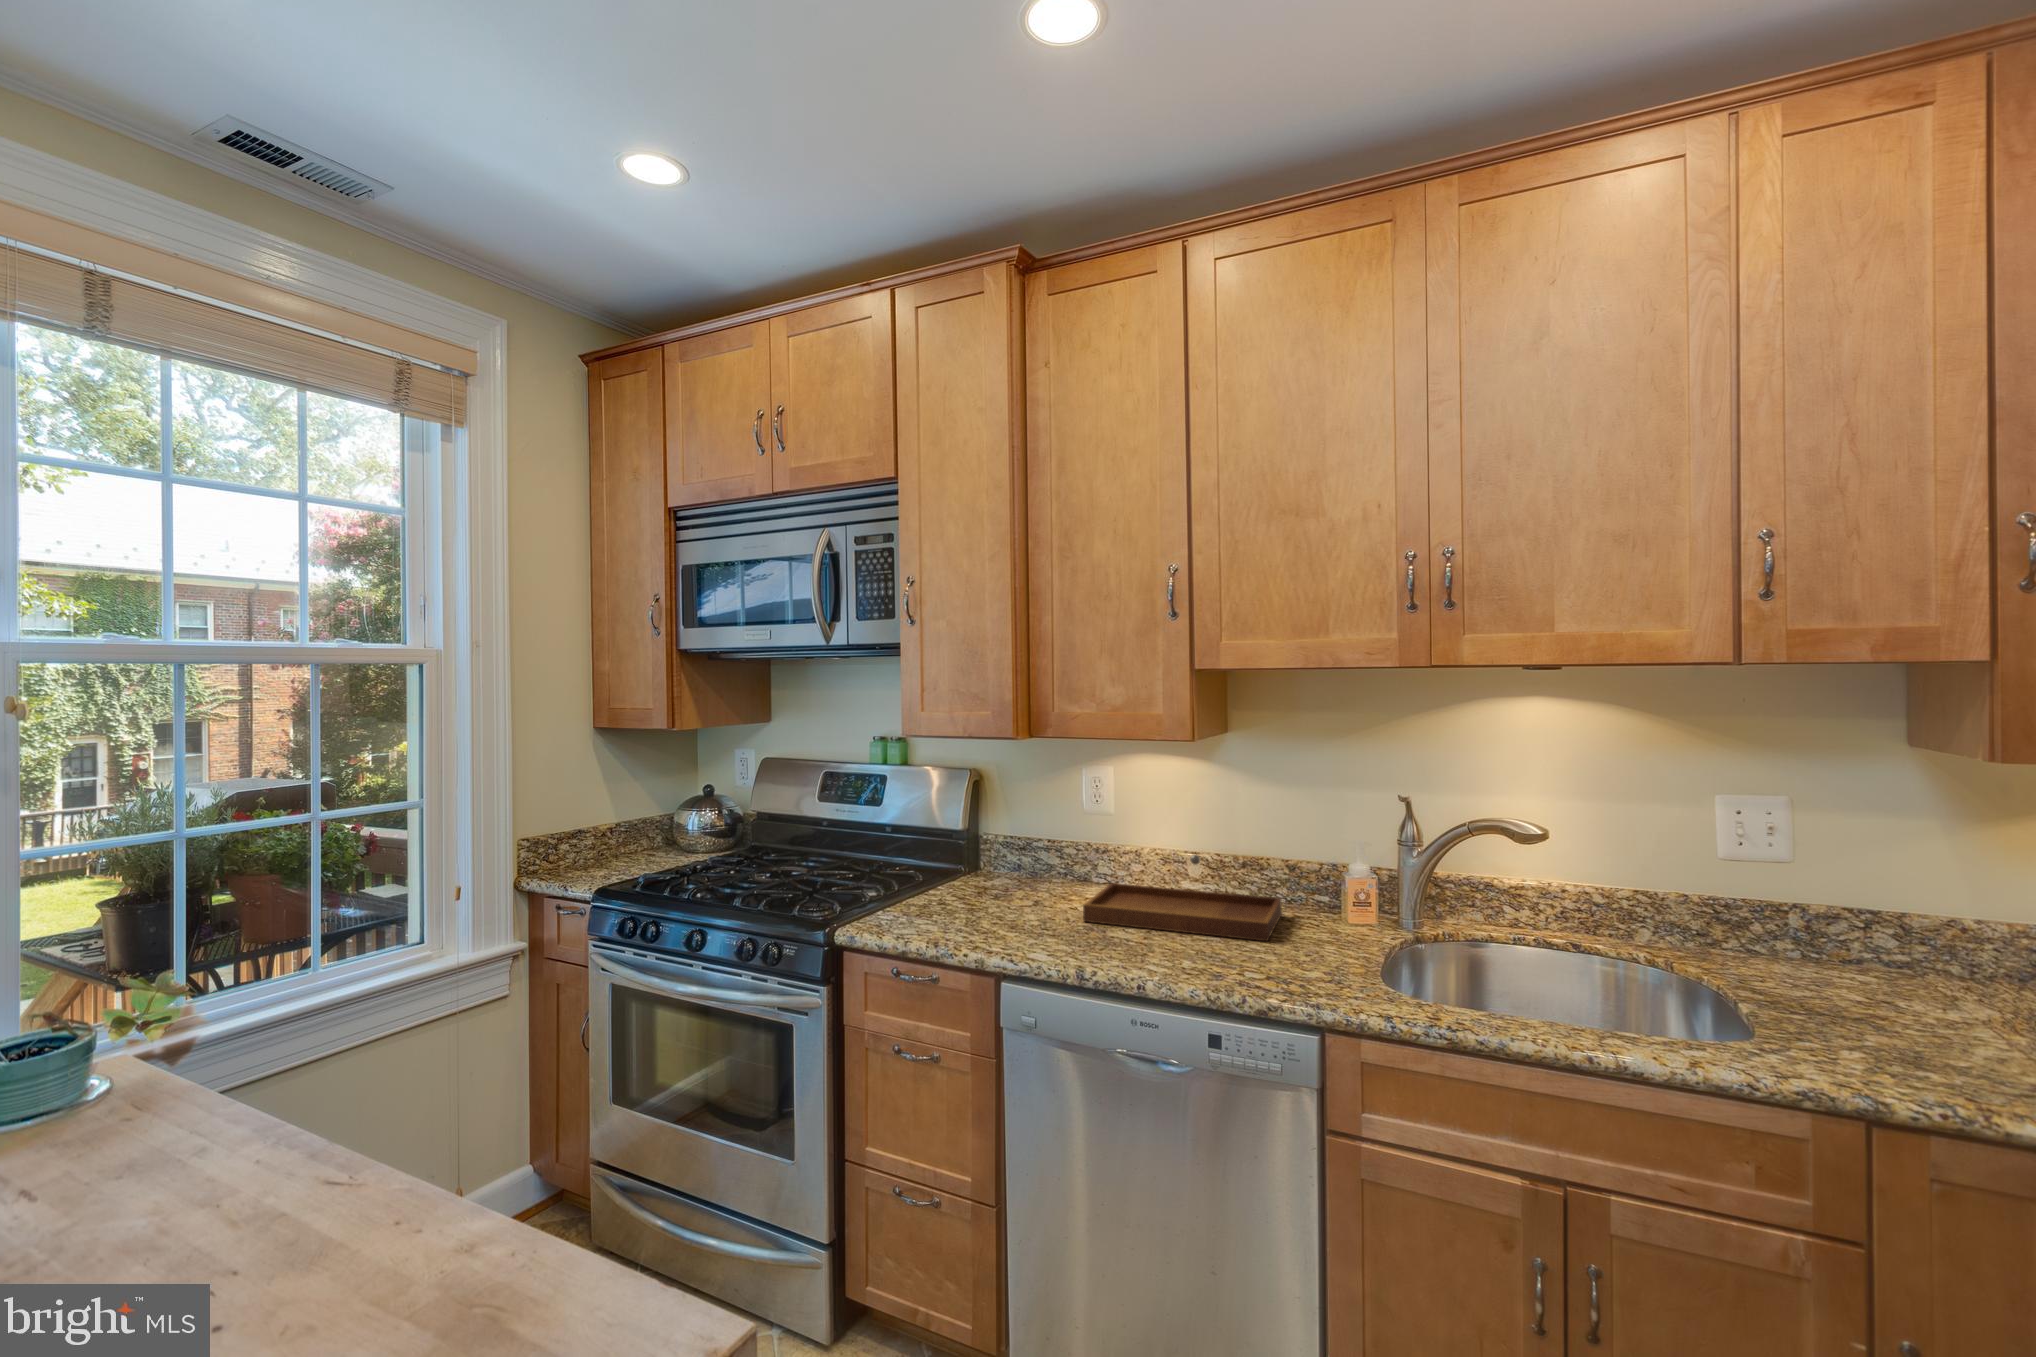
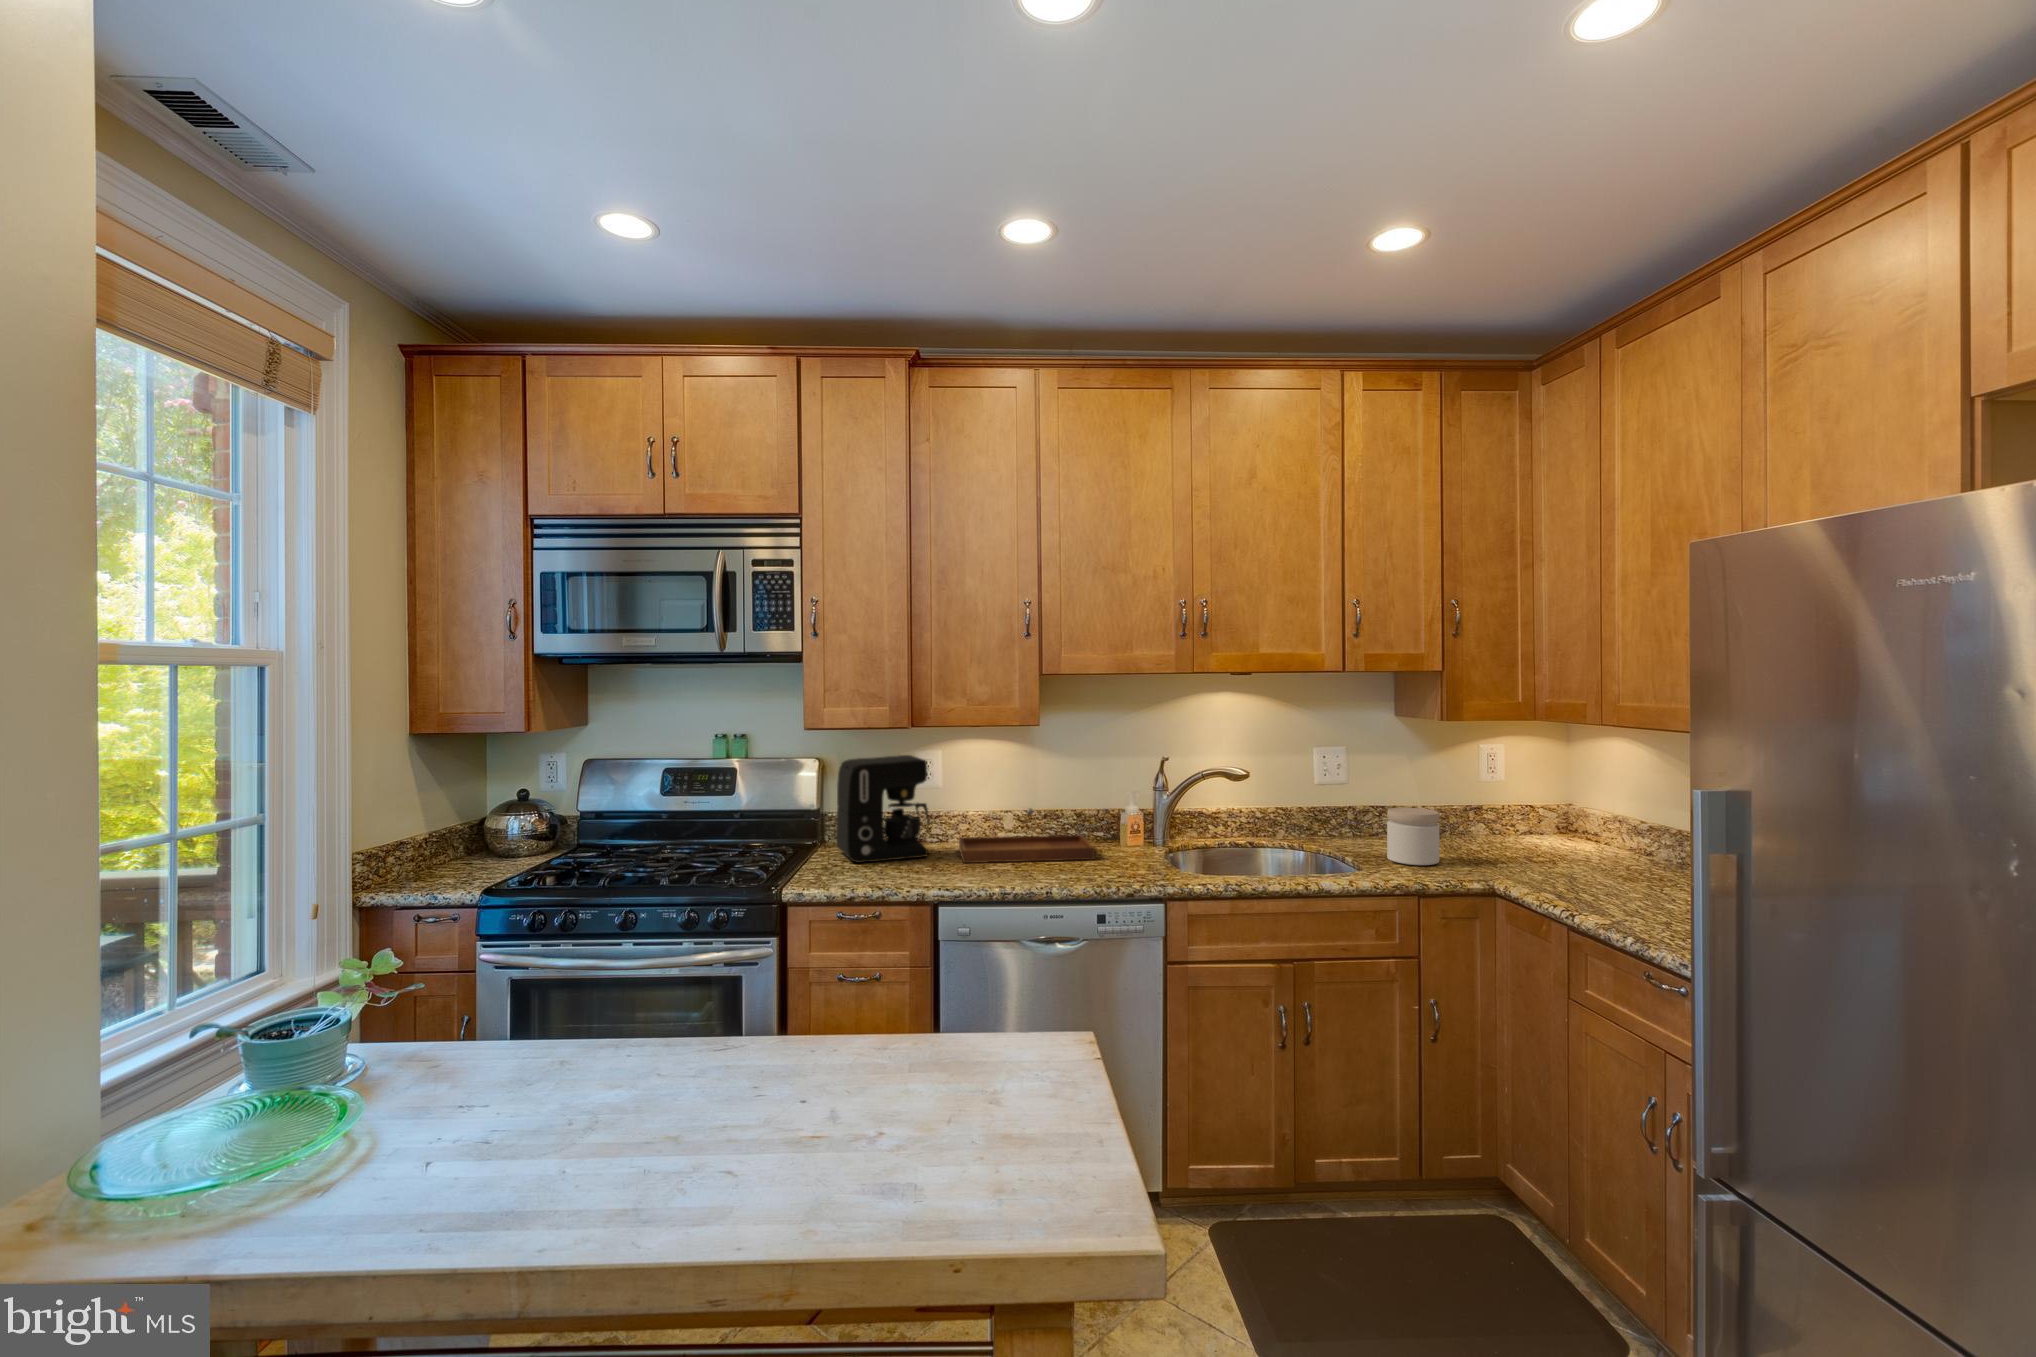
coffee maker: none [953,770,1073,905] -> present [836,755,930,863]
jar: none [1829,925,1959,1054] -> present [1387,808,1439,865]

